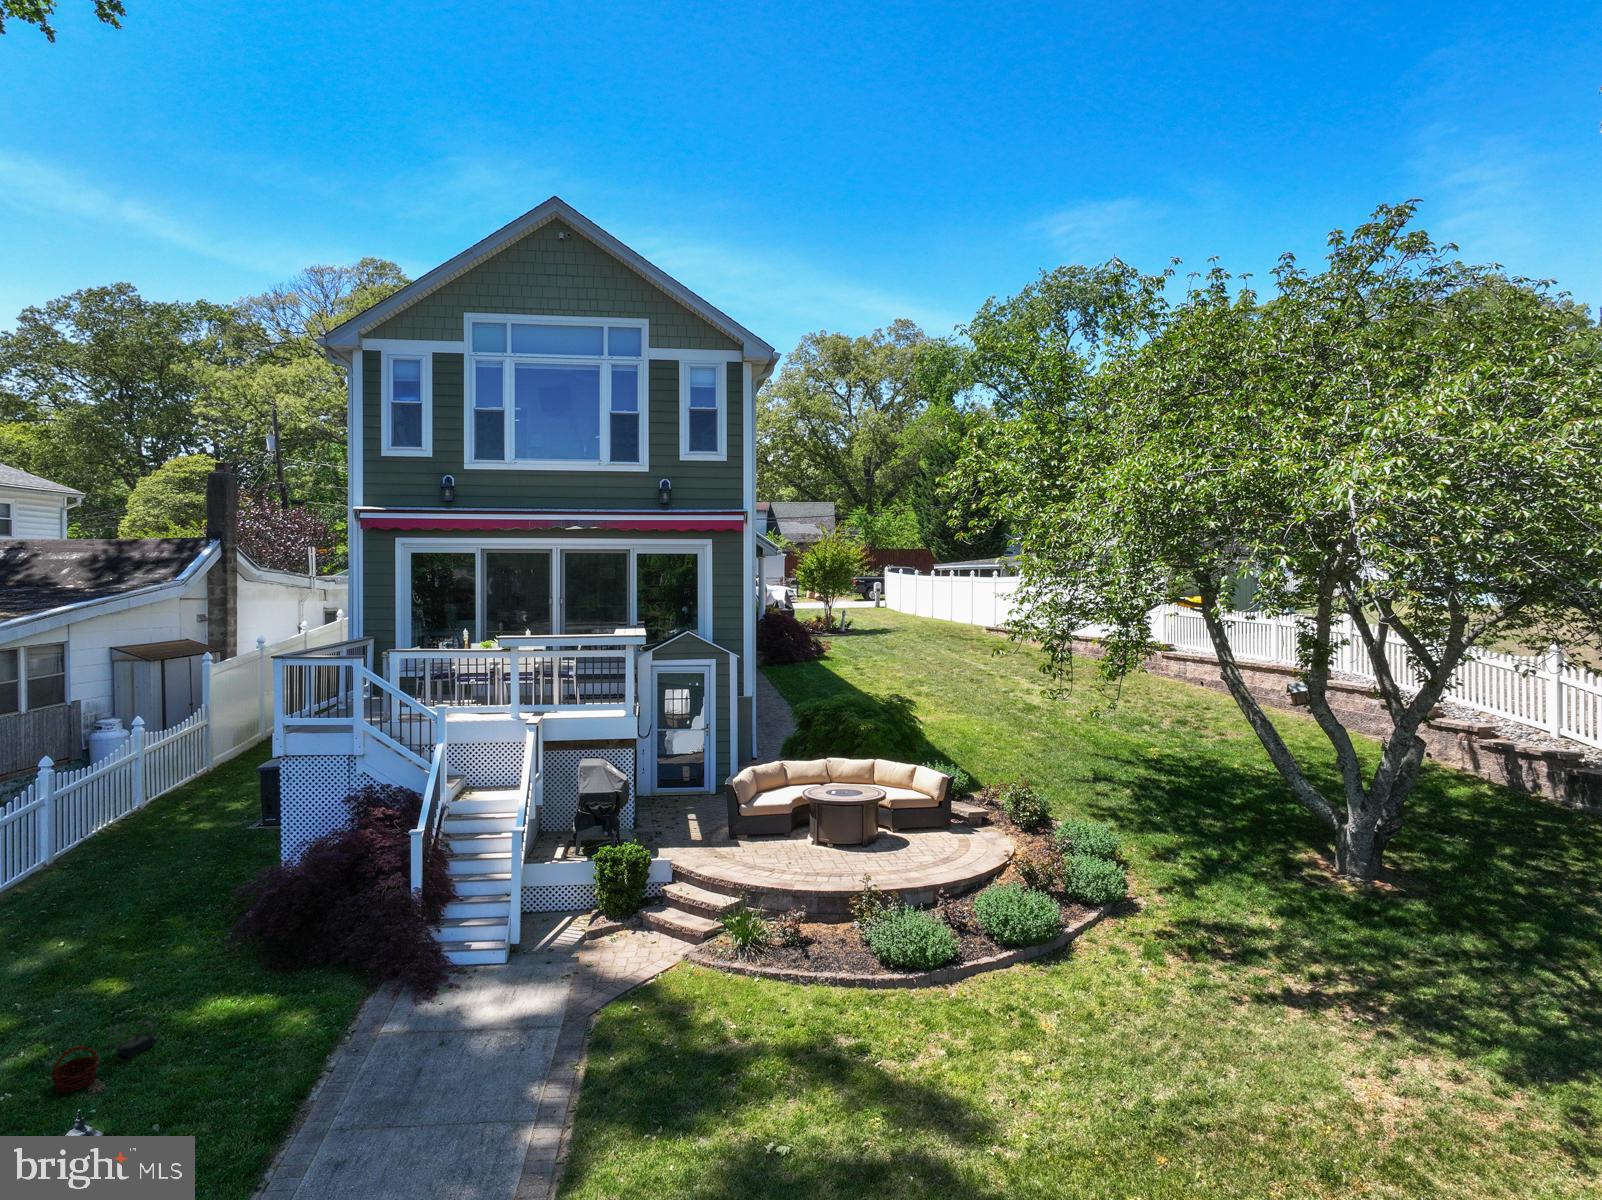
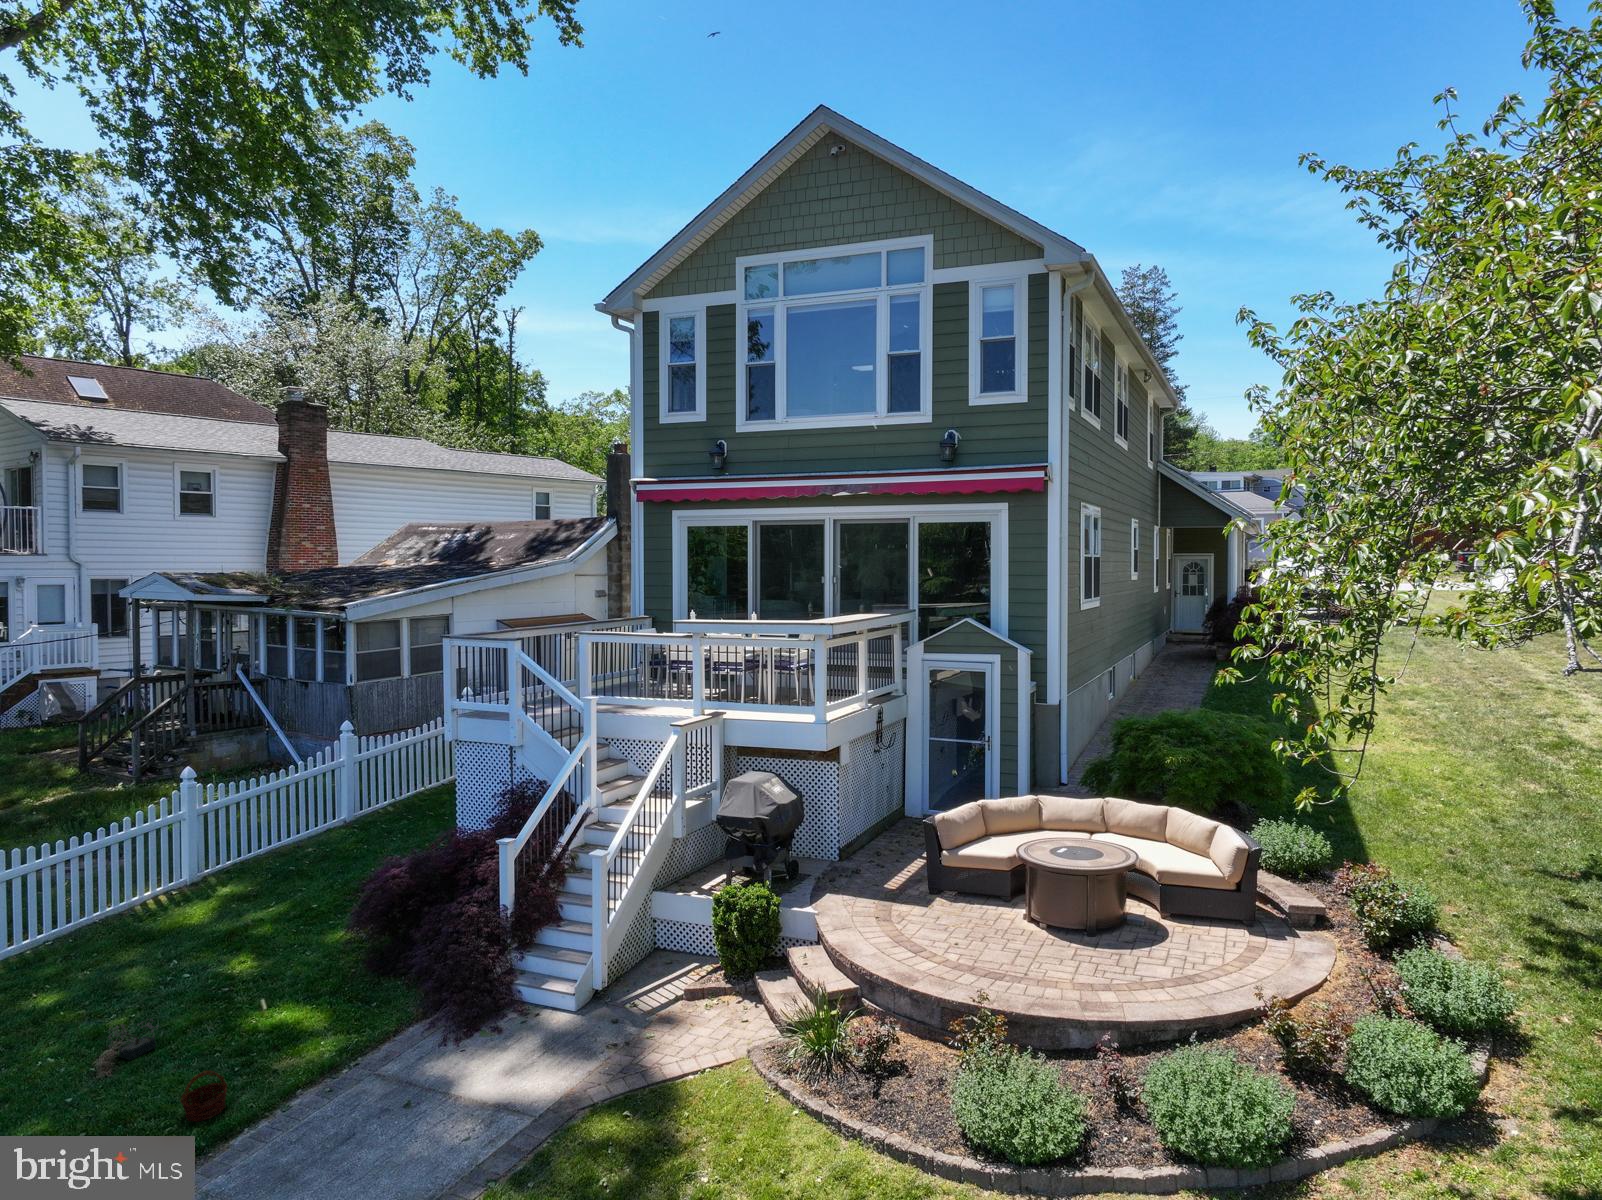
basket: present [50,1045,99,1092] -> present [180,1071,227,1121]

